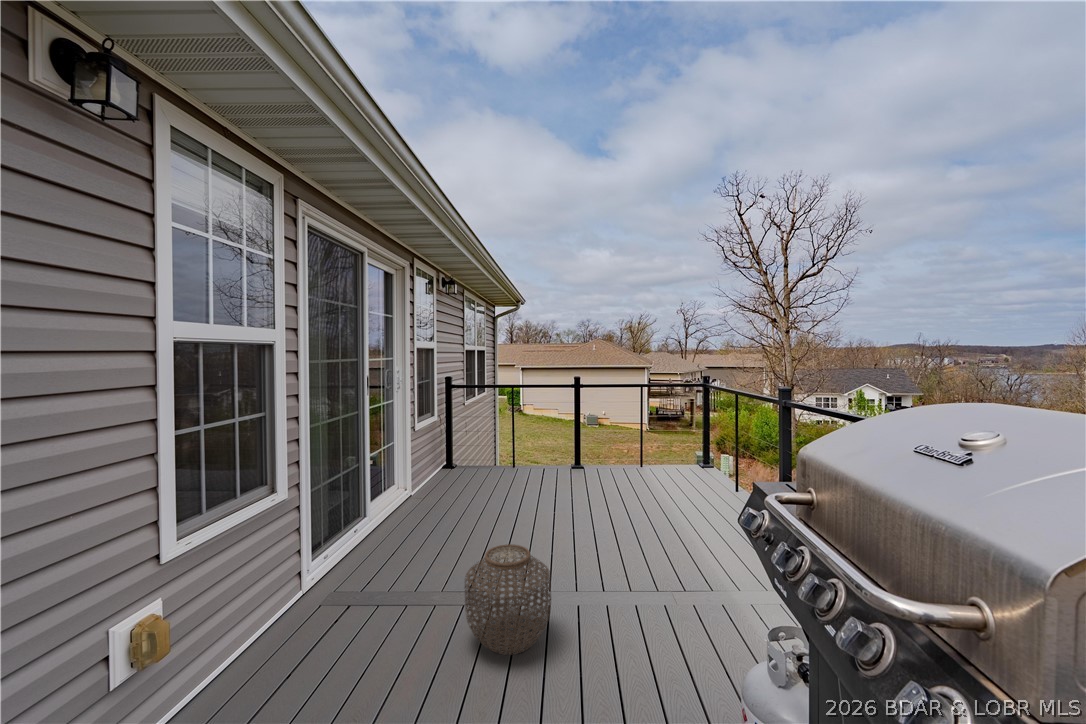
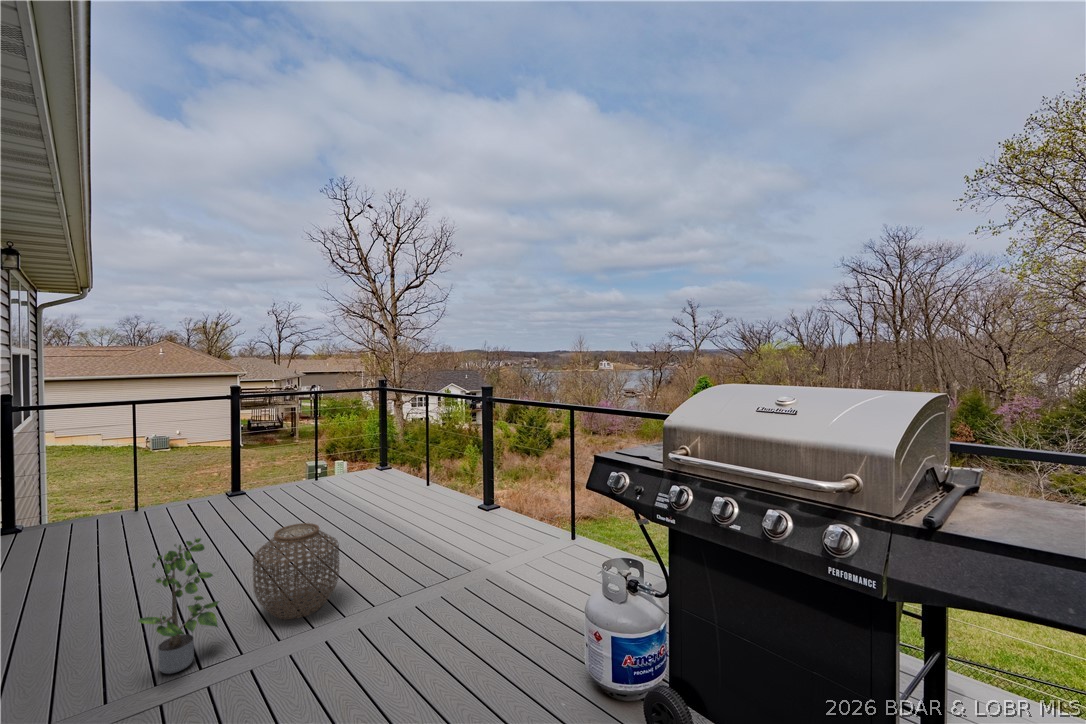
potted plant: none [355,536,430,665] -> present [138,538,219,674]

